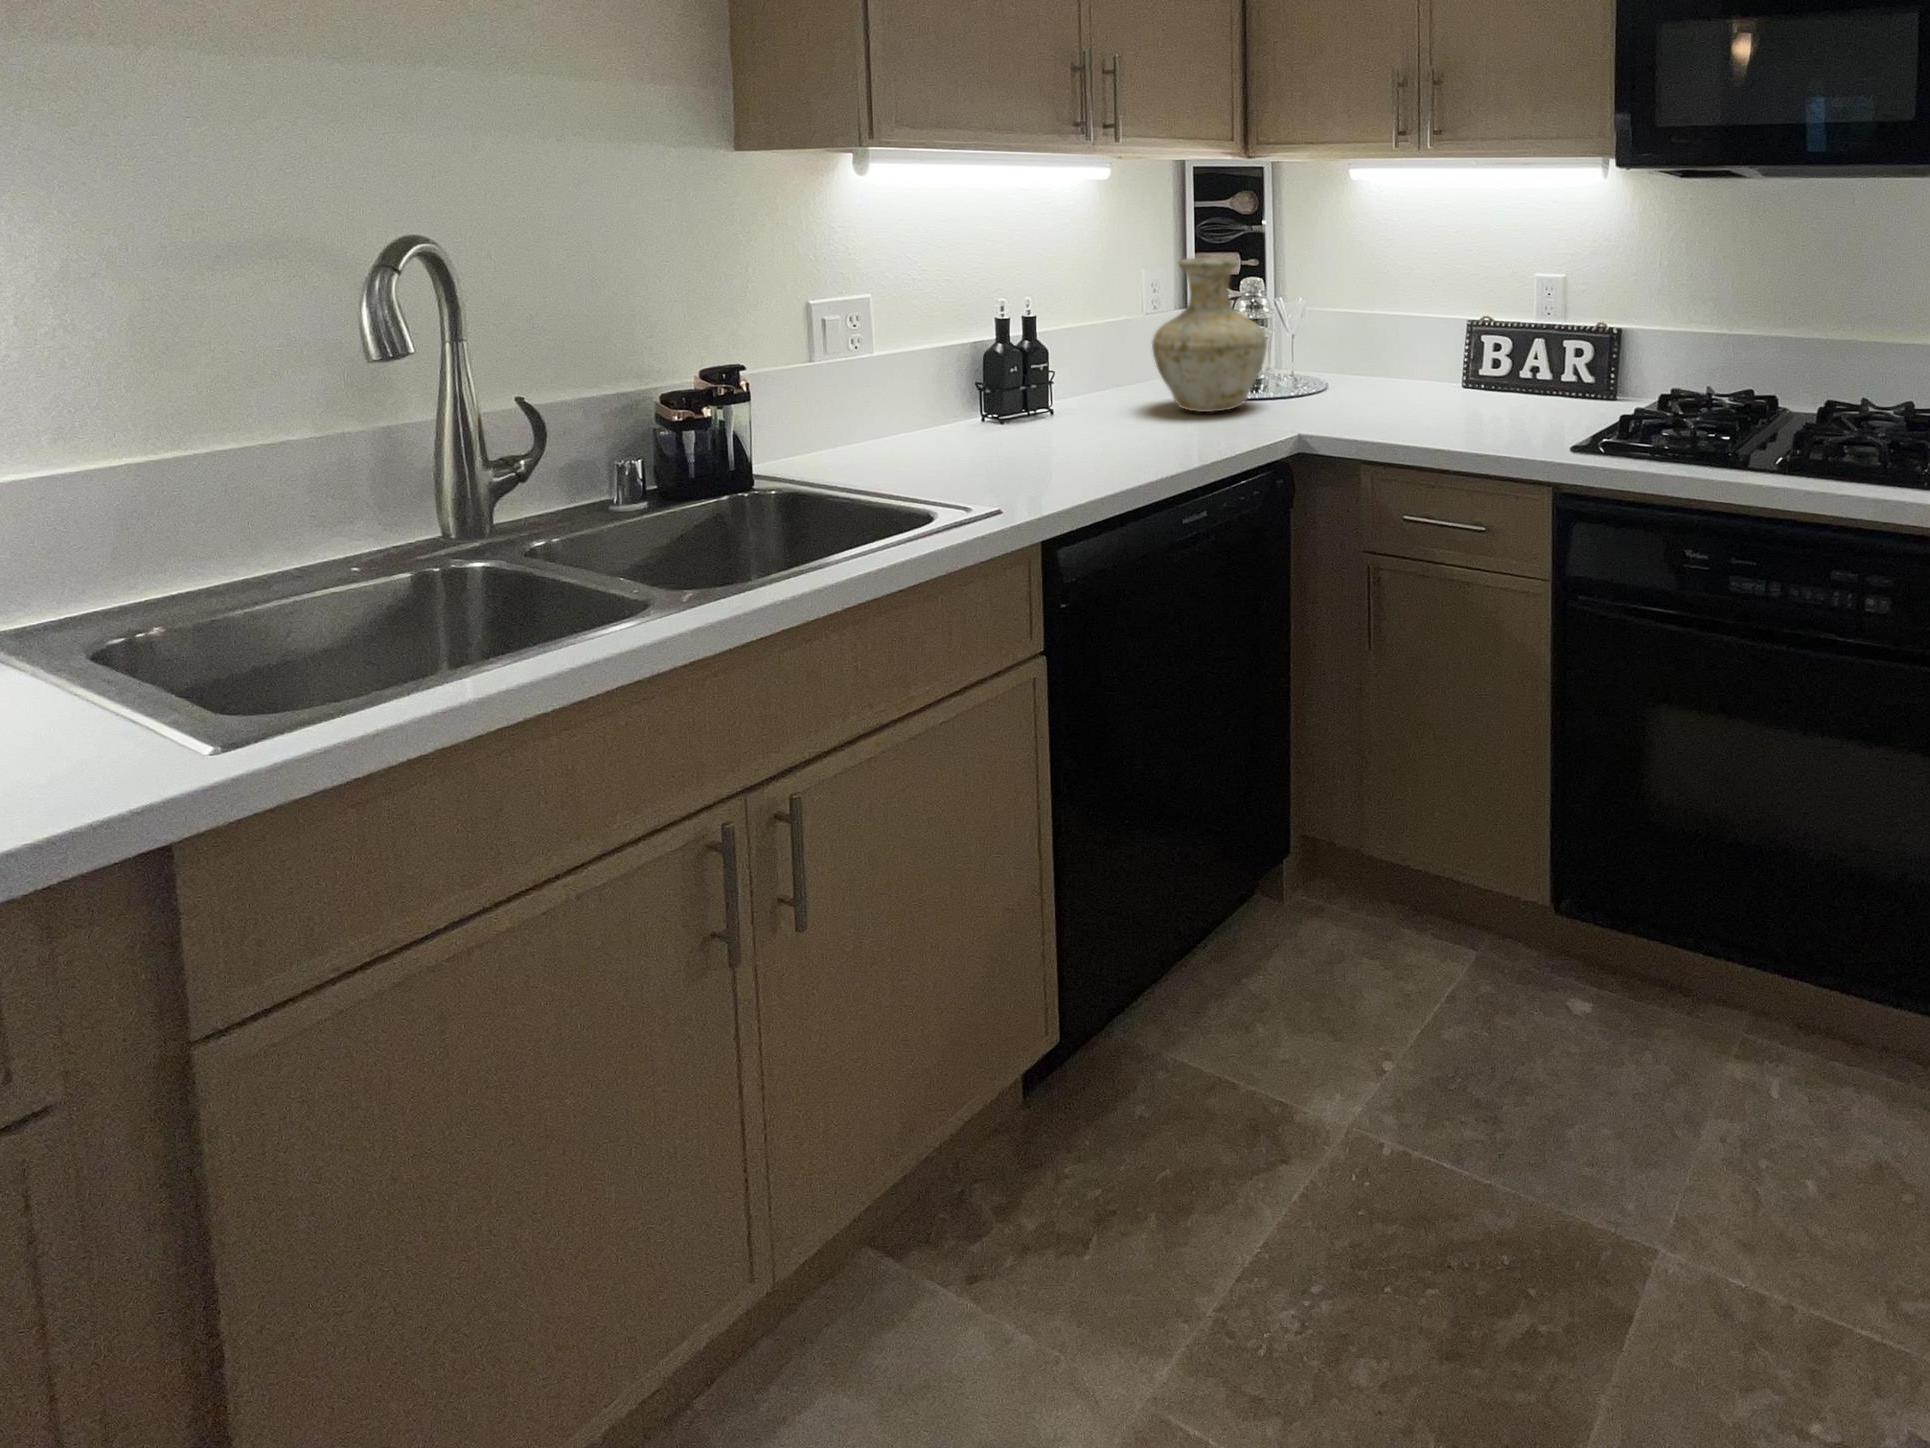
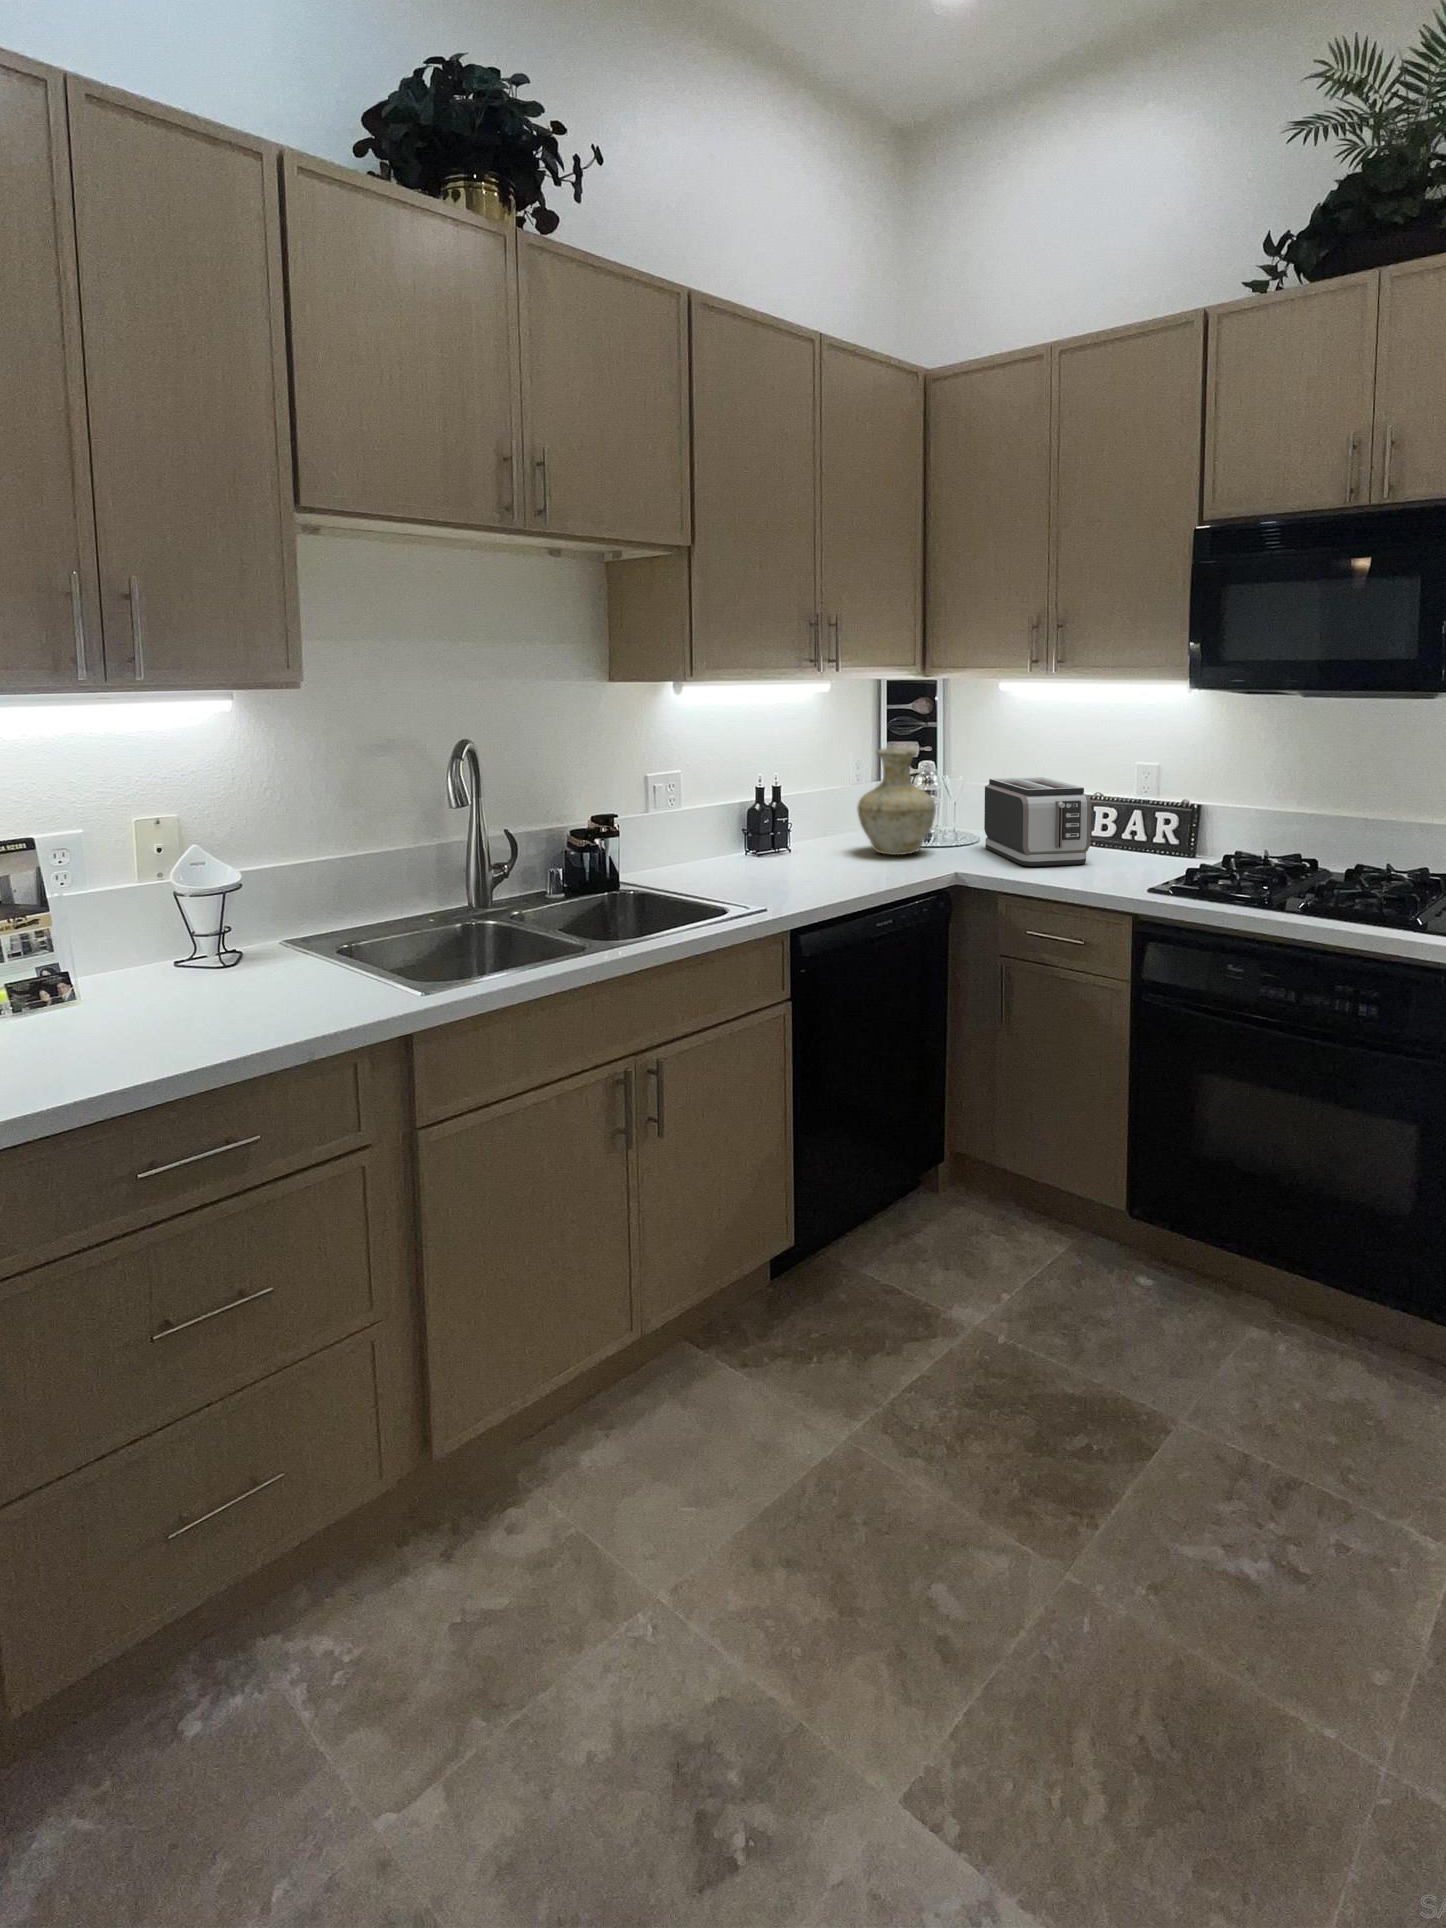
toaster: none [1334,296,1484,421] -> present [984,777,1091,866]

